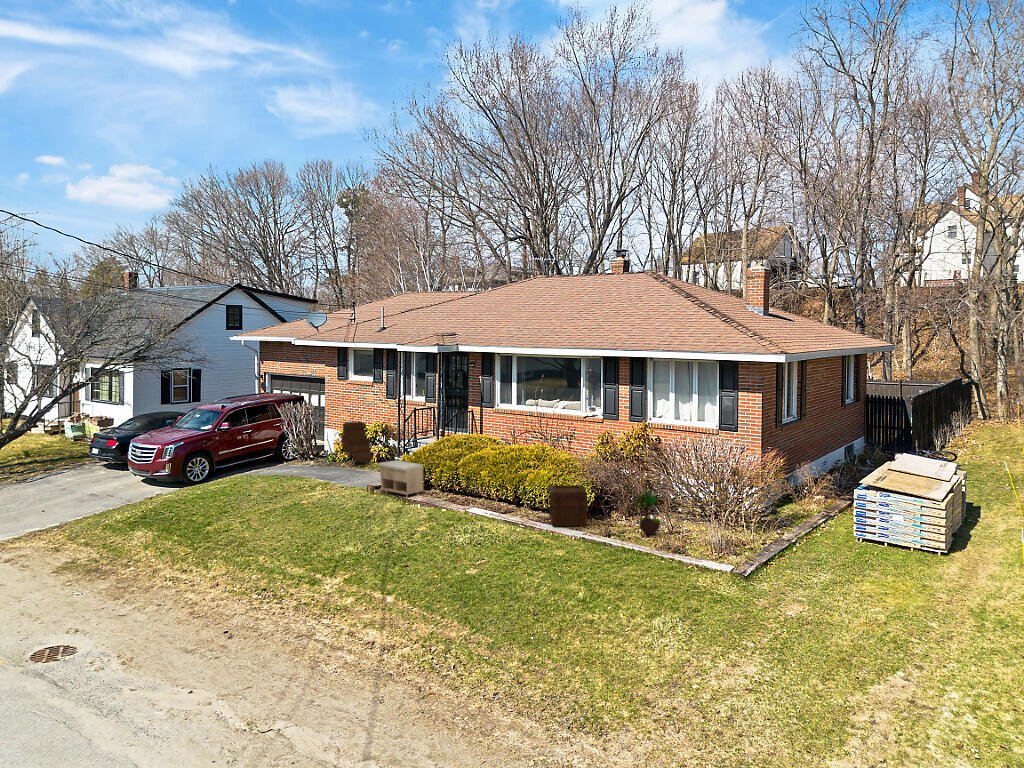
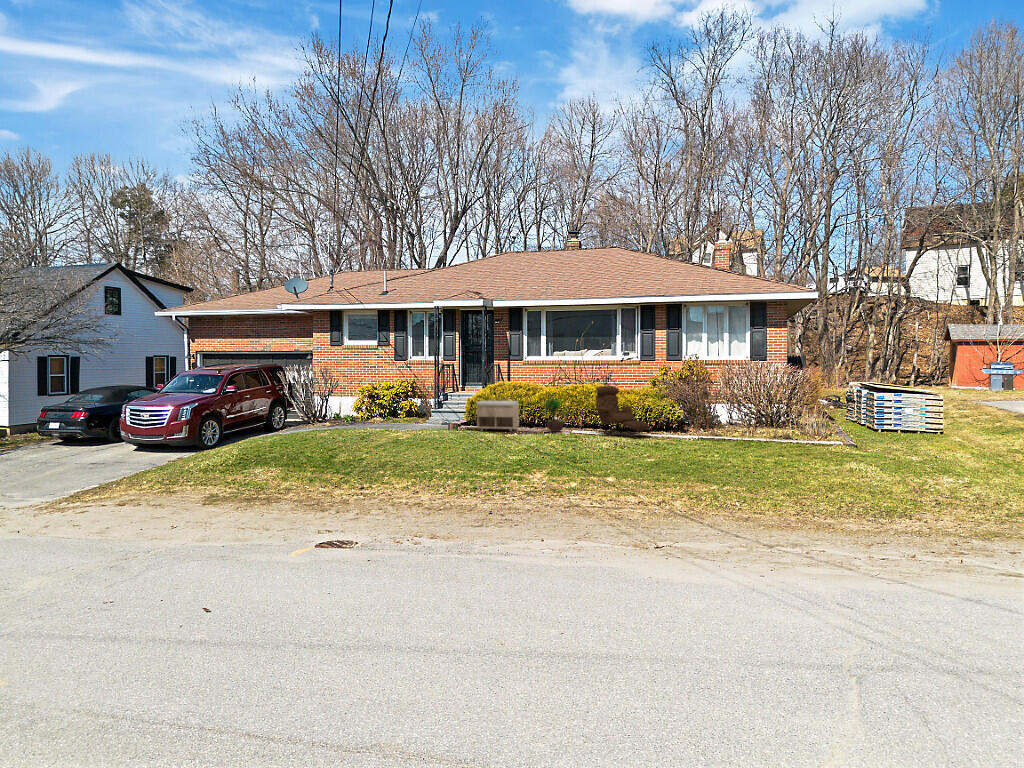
lounge chair: present [340,422,372,466] -> present [596,386,650,437]
wooden crate: present [549,485,587,526] -> none [673,402,716,435]
potted tree: present [634,491,660,534] -> present [544,397,563,432]

